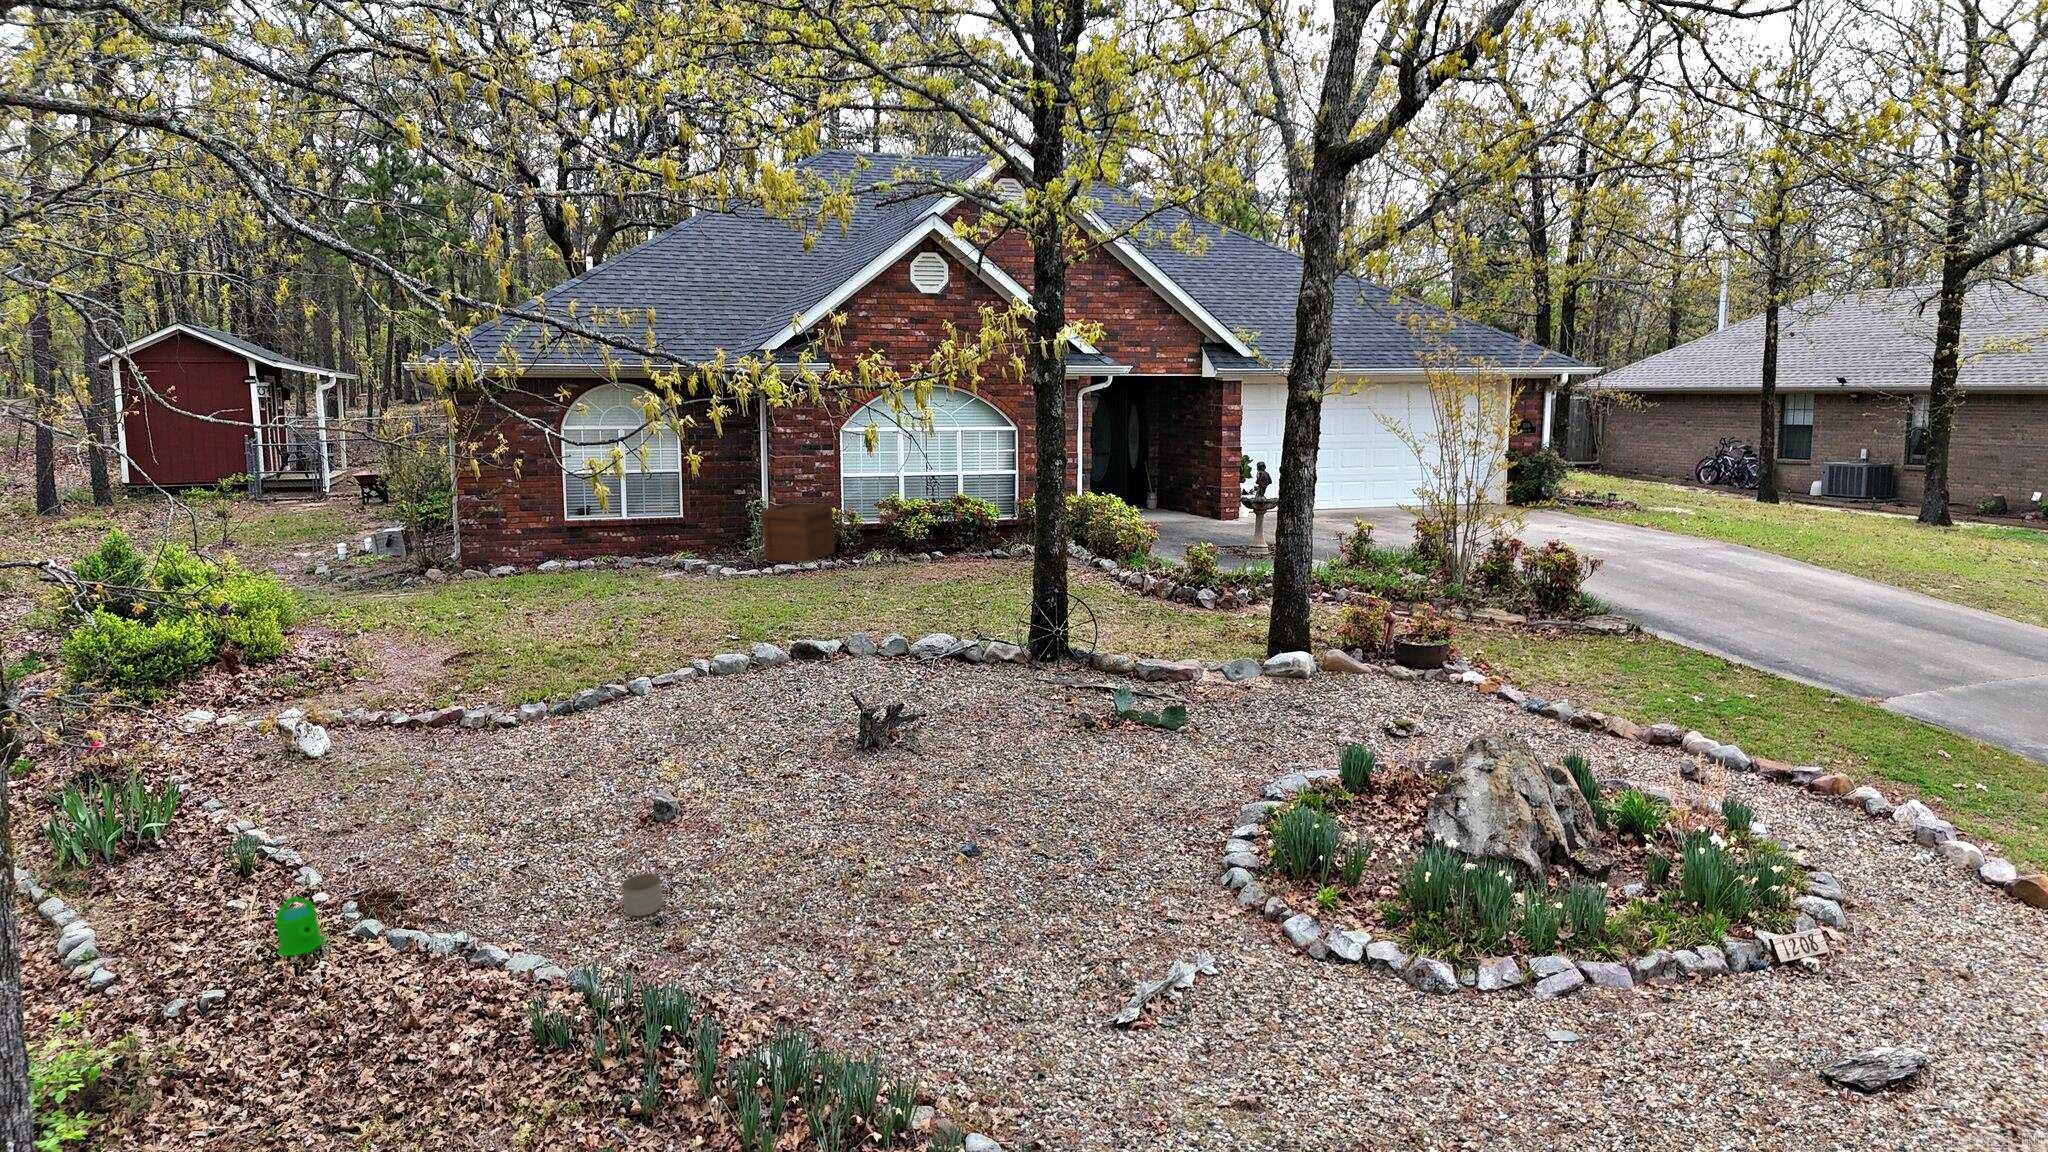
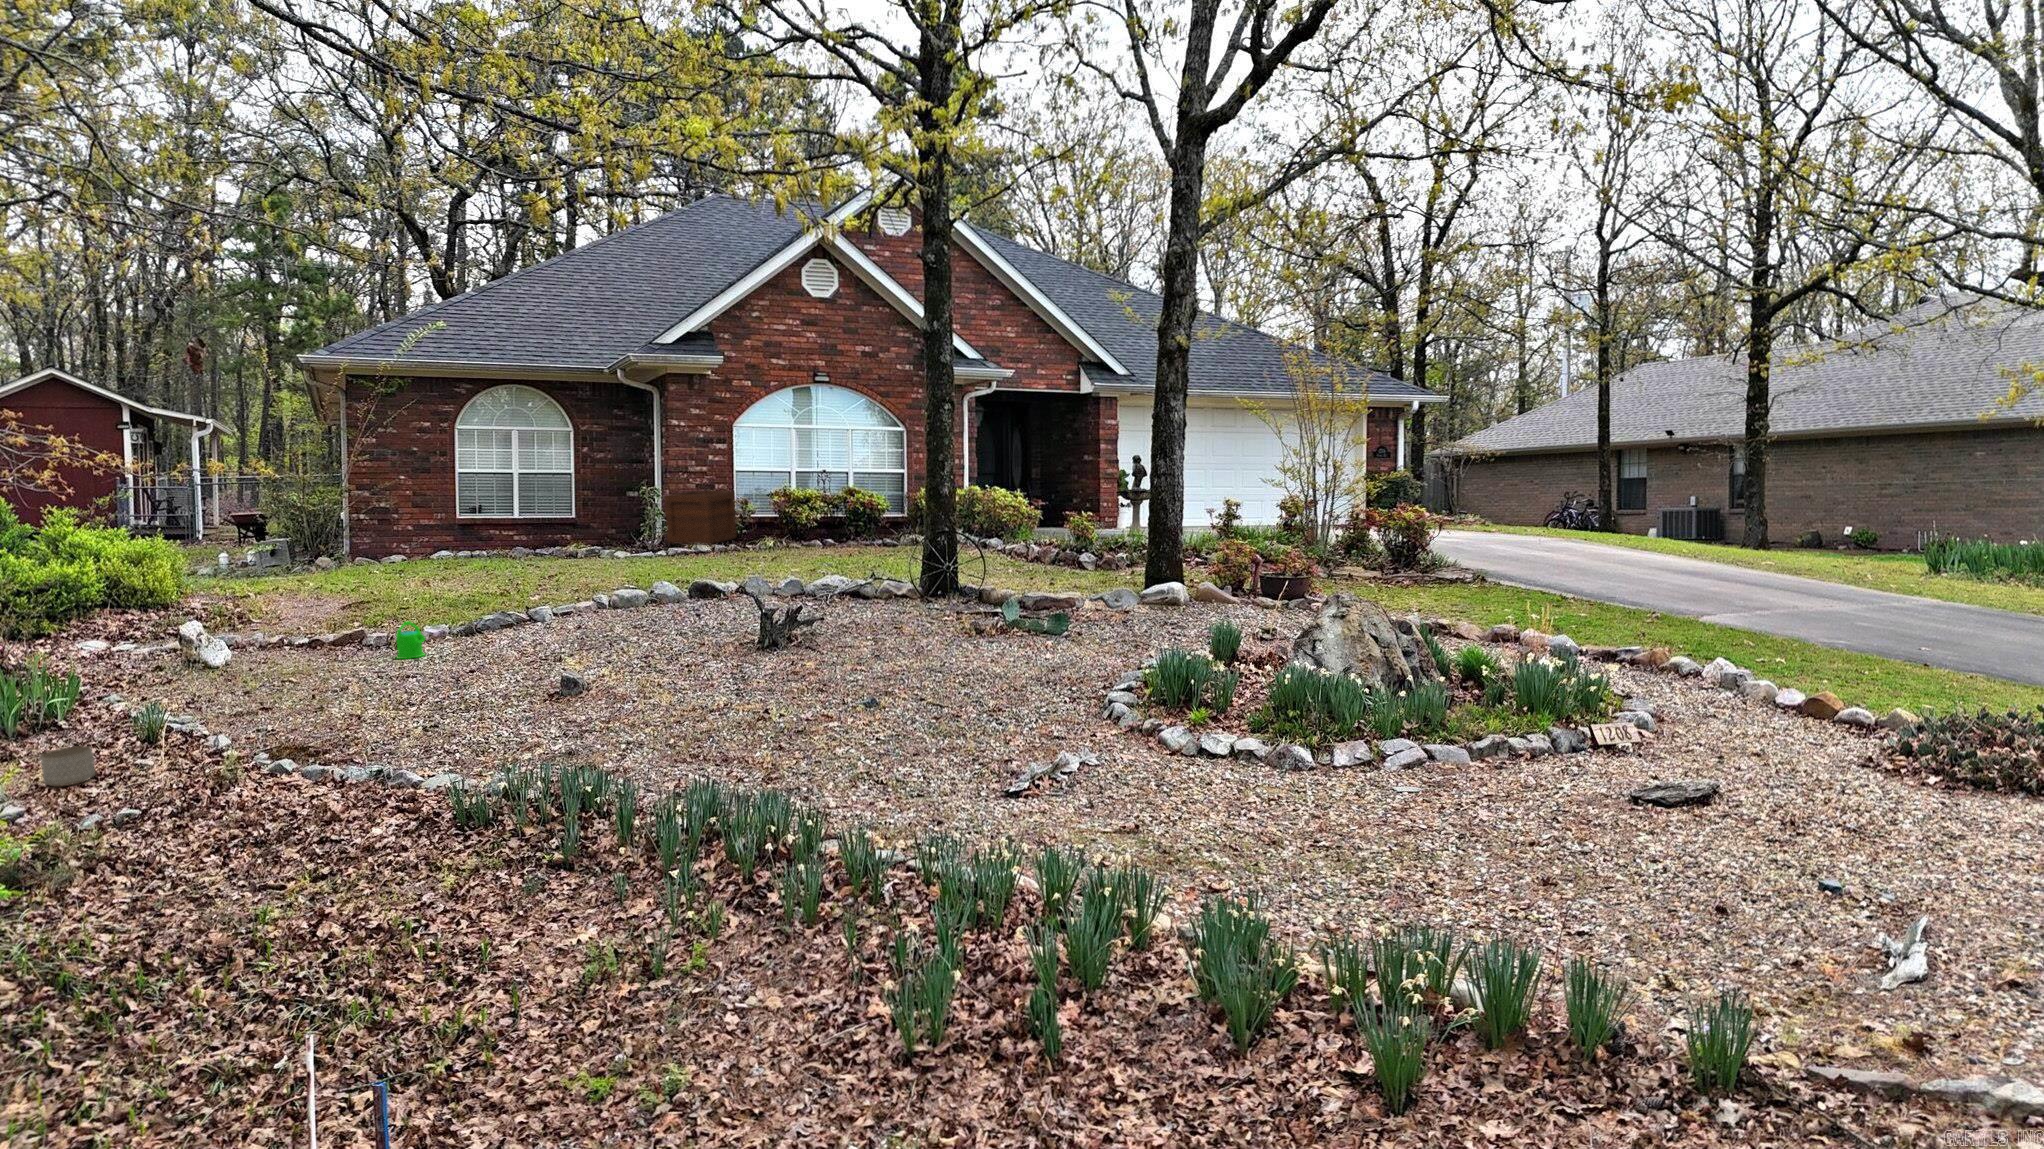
planter: present [621,873,663,917] -> present [40,746,95,787]
watering can: present [275,896,323,956] -> present [396,621,425,659]

